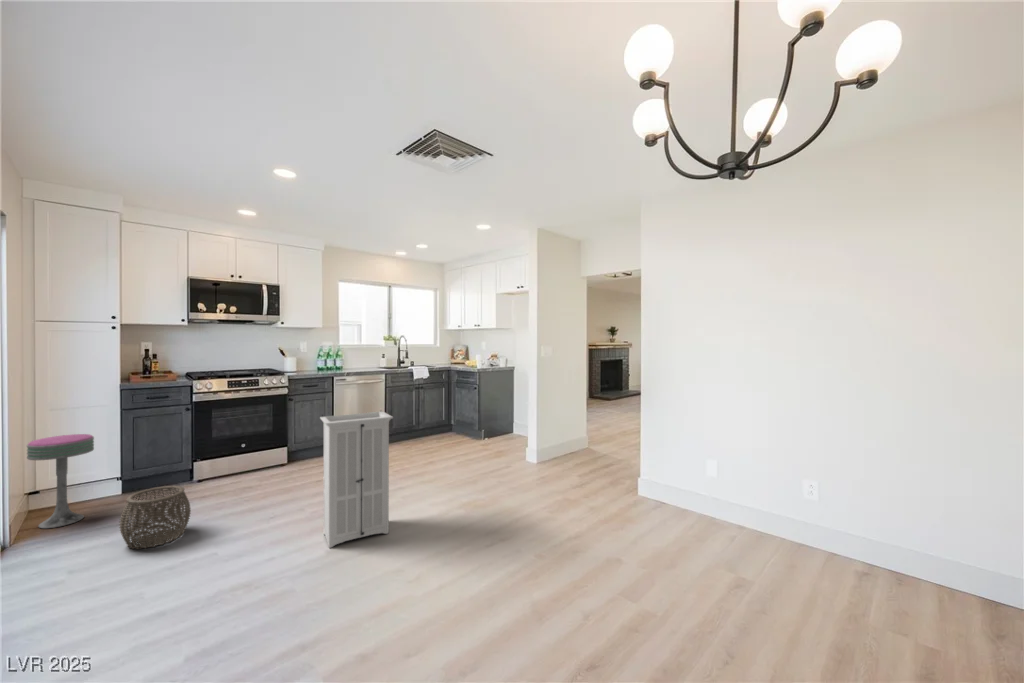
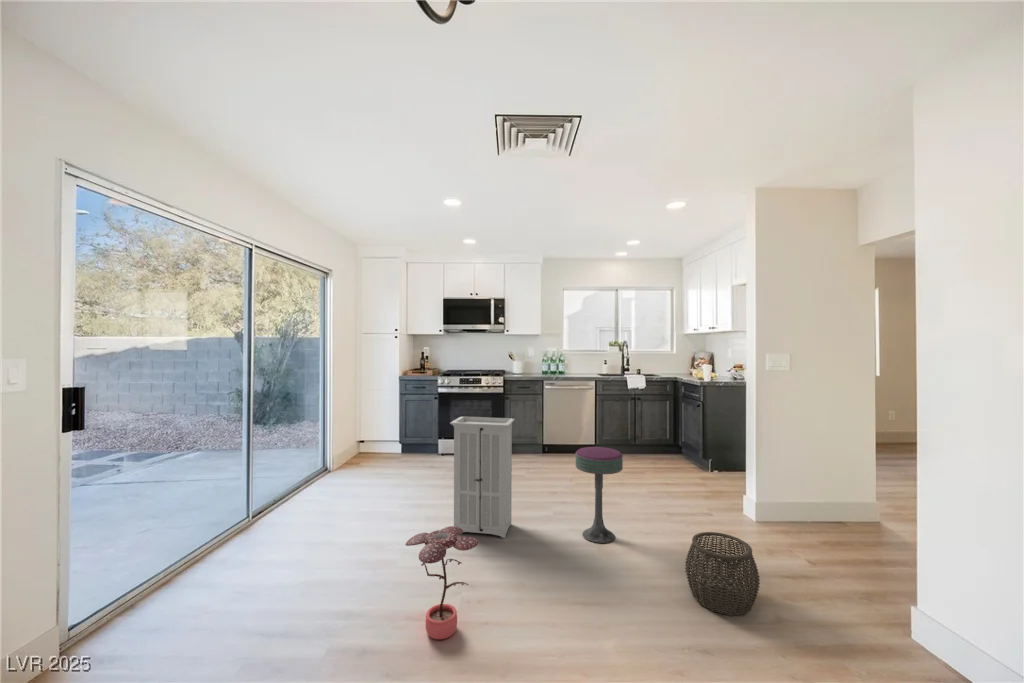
bar stool: present [27,434,94,528] -> present [576,447,623,543]
woven basket: present [120,486,191,549] -> present [685,532,760,616]
potted plant: none [387,518,460,631] -> present [405,526,479,640]

